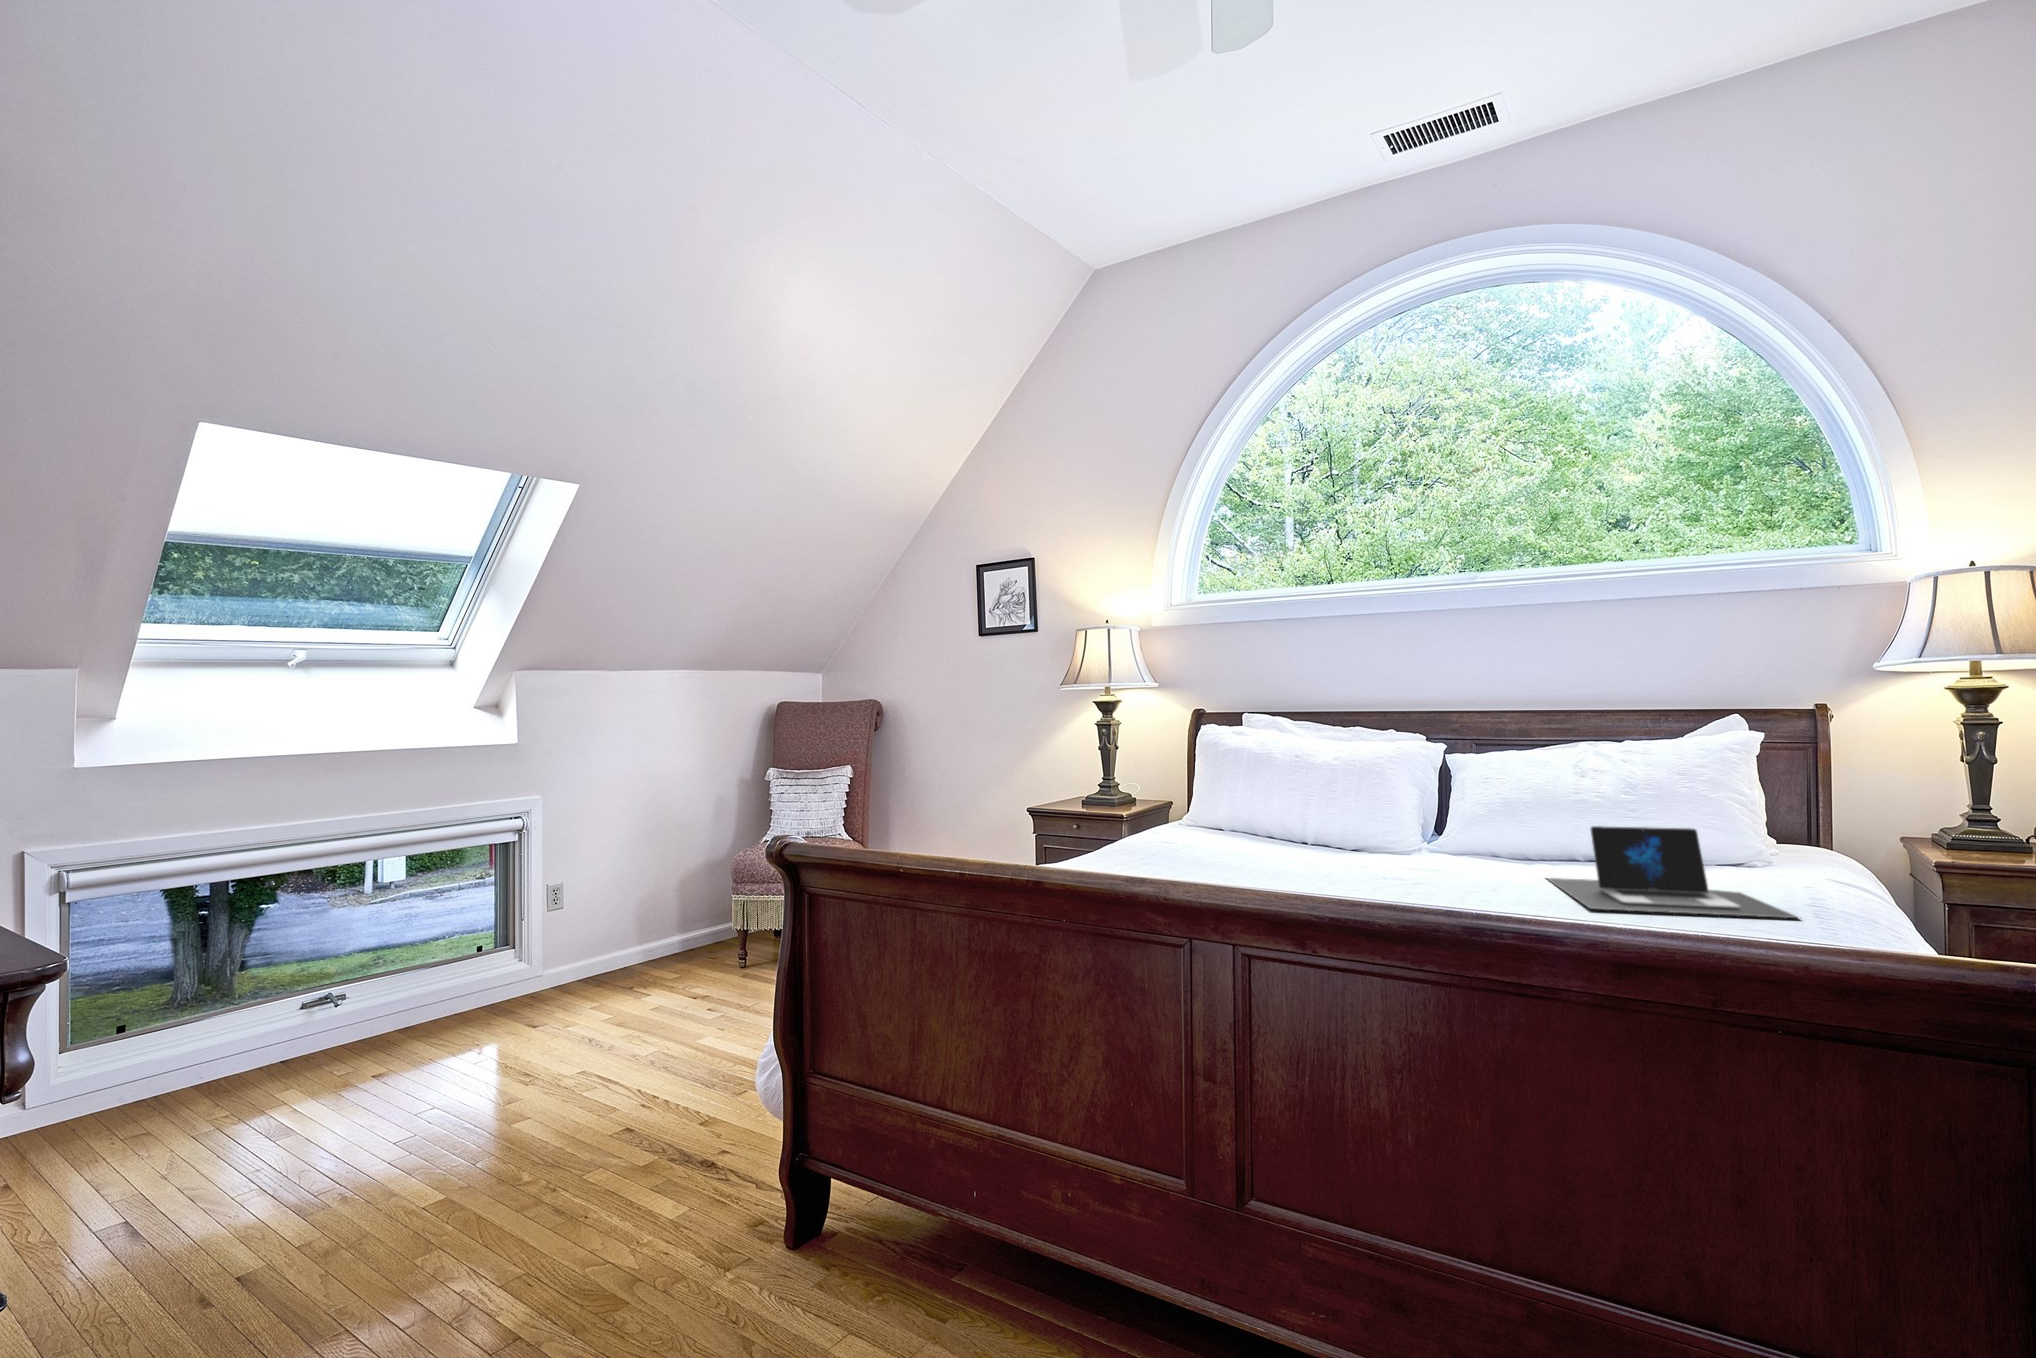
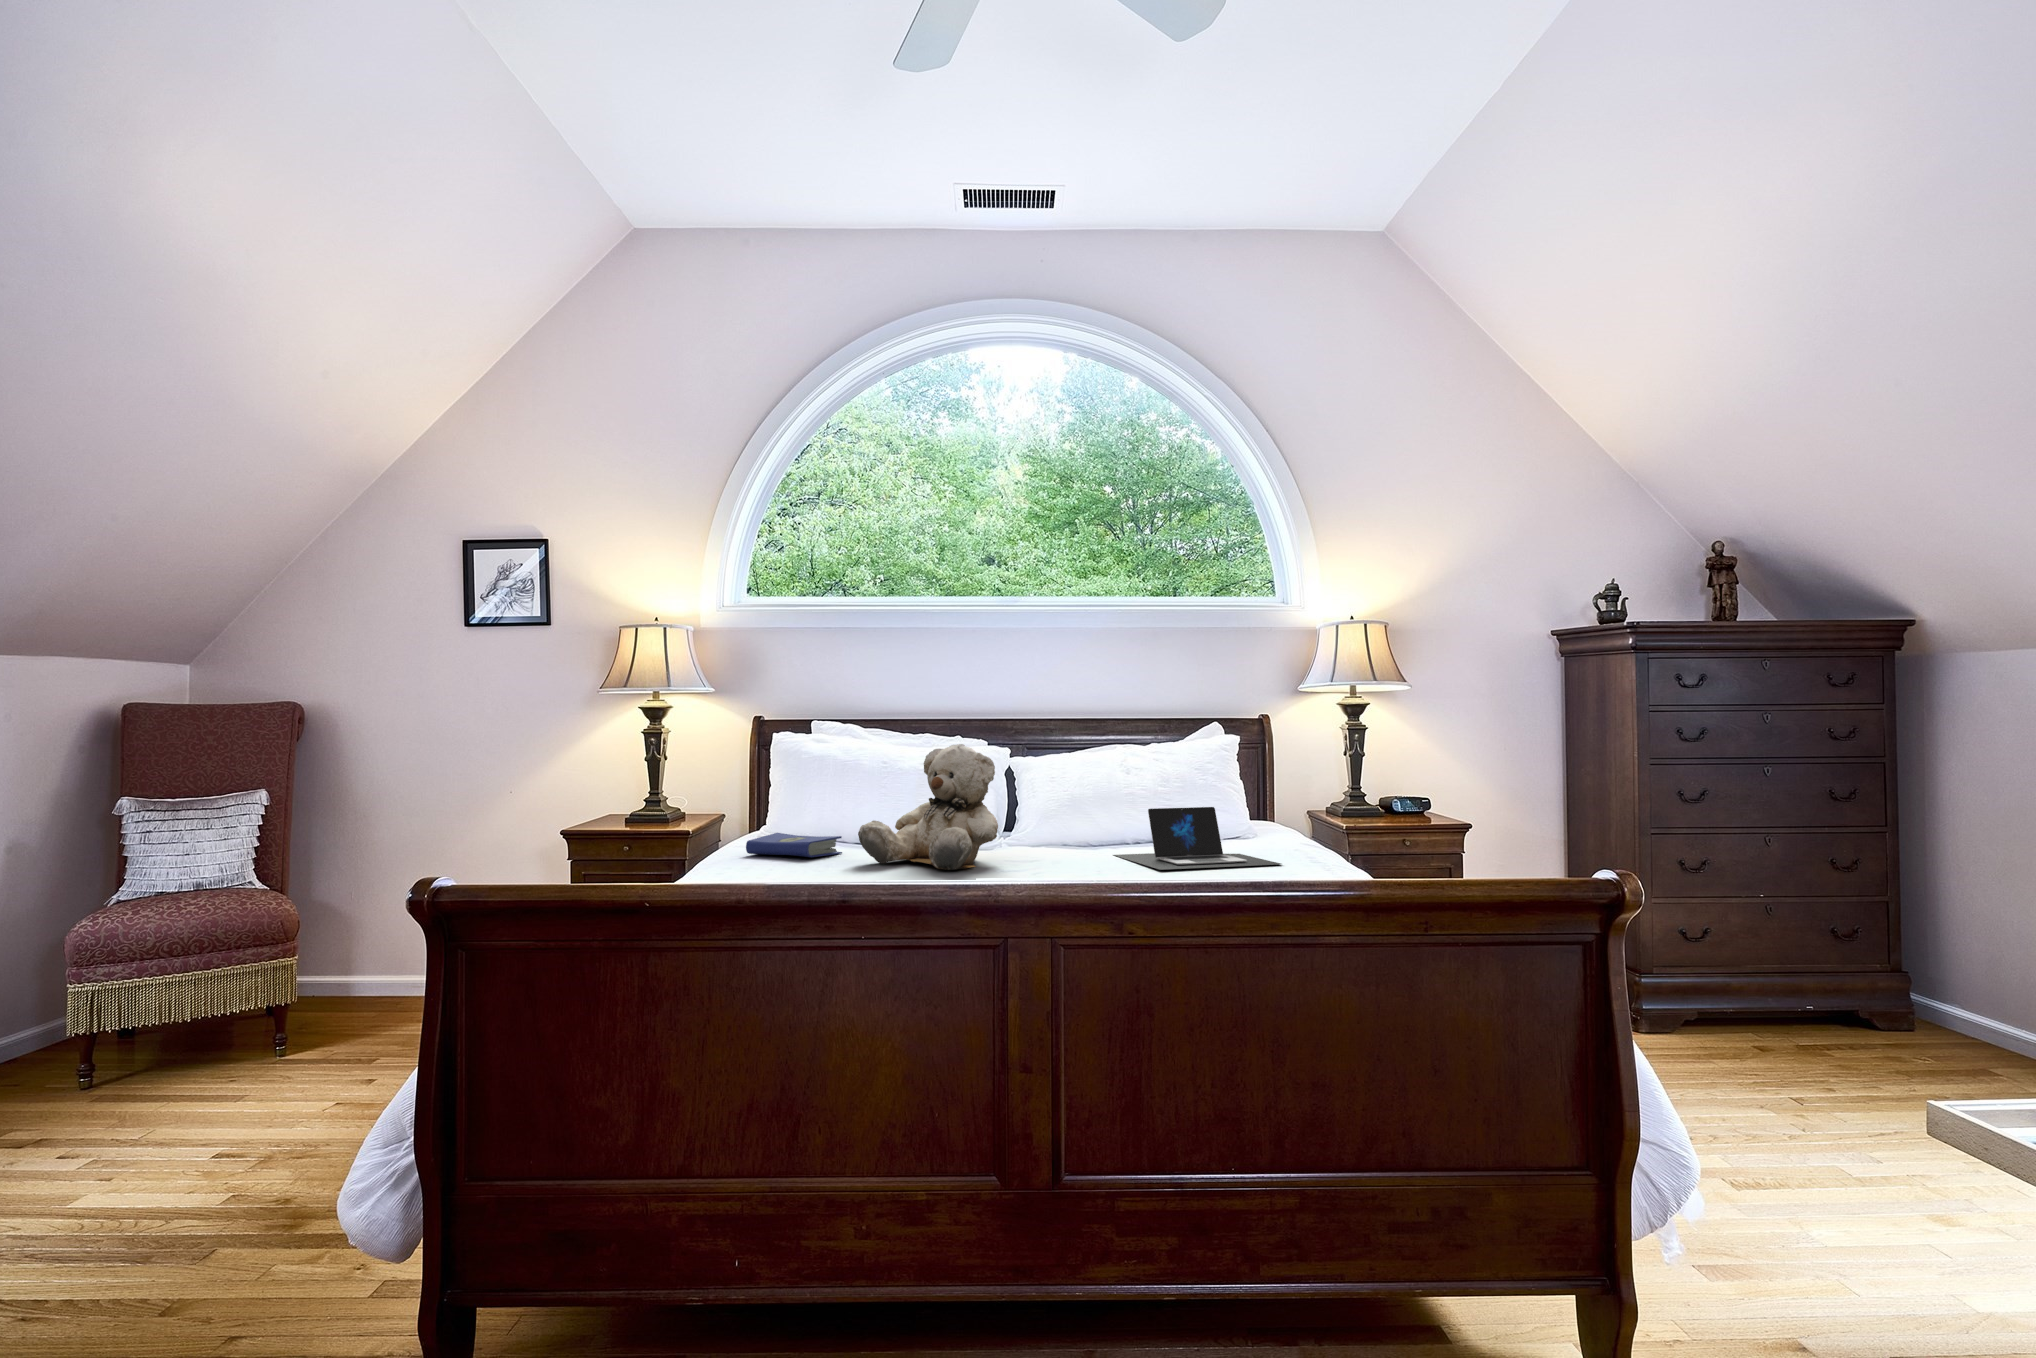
teddy bear: none [1234,743,1387,882] -> present [858,744,998,870]
hardcover book: none [1144,824,1235,852] -> present [746,833,842,857]

